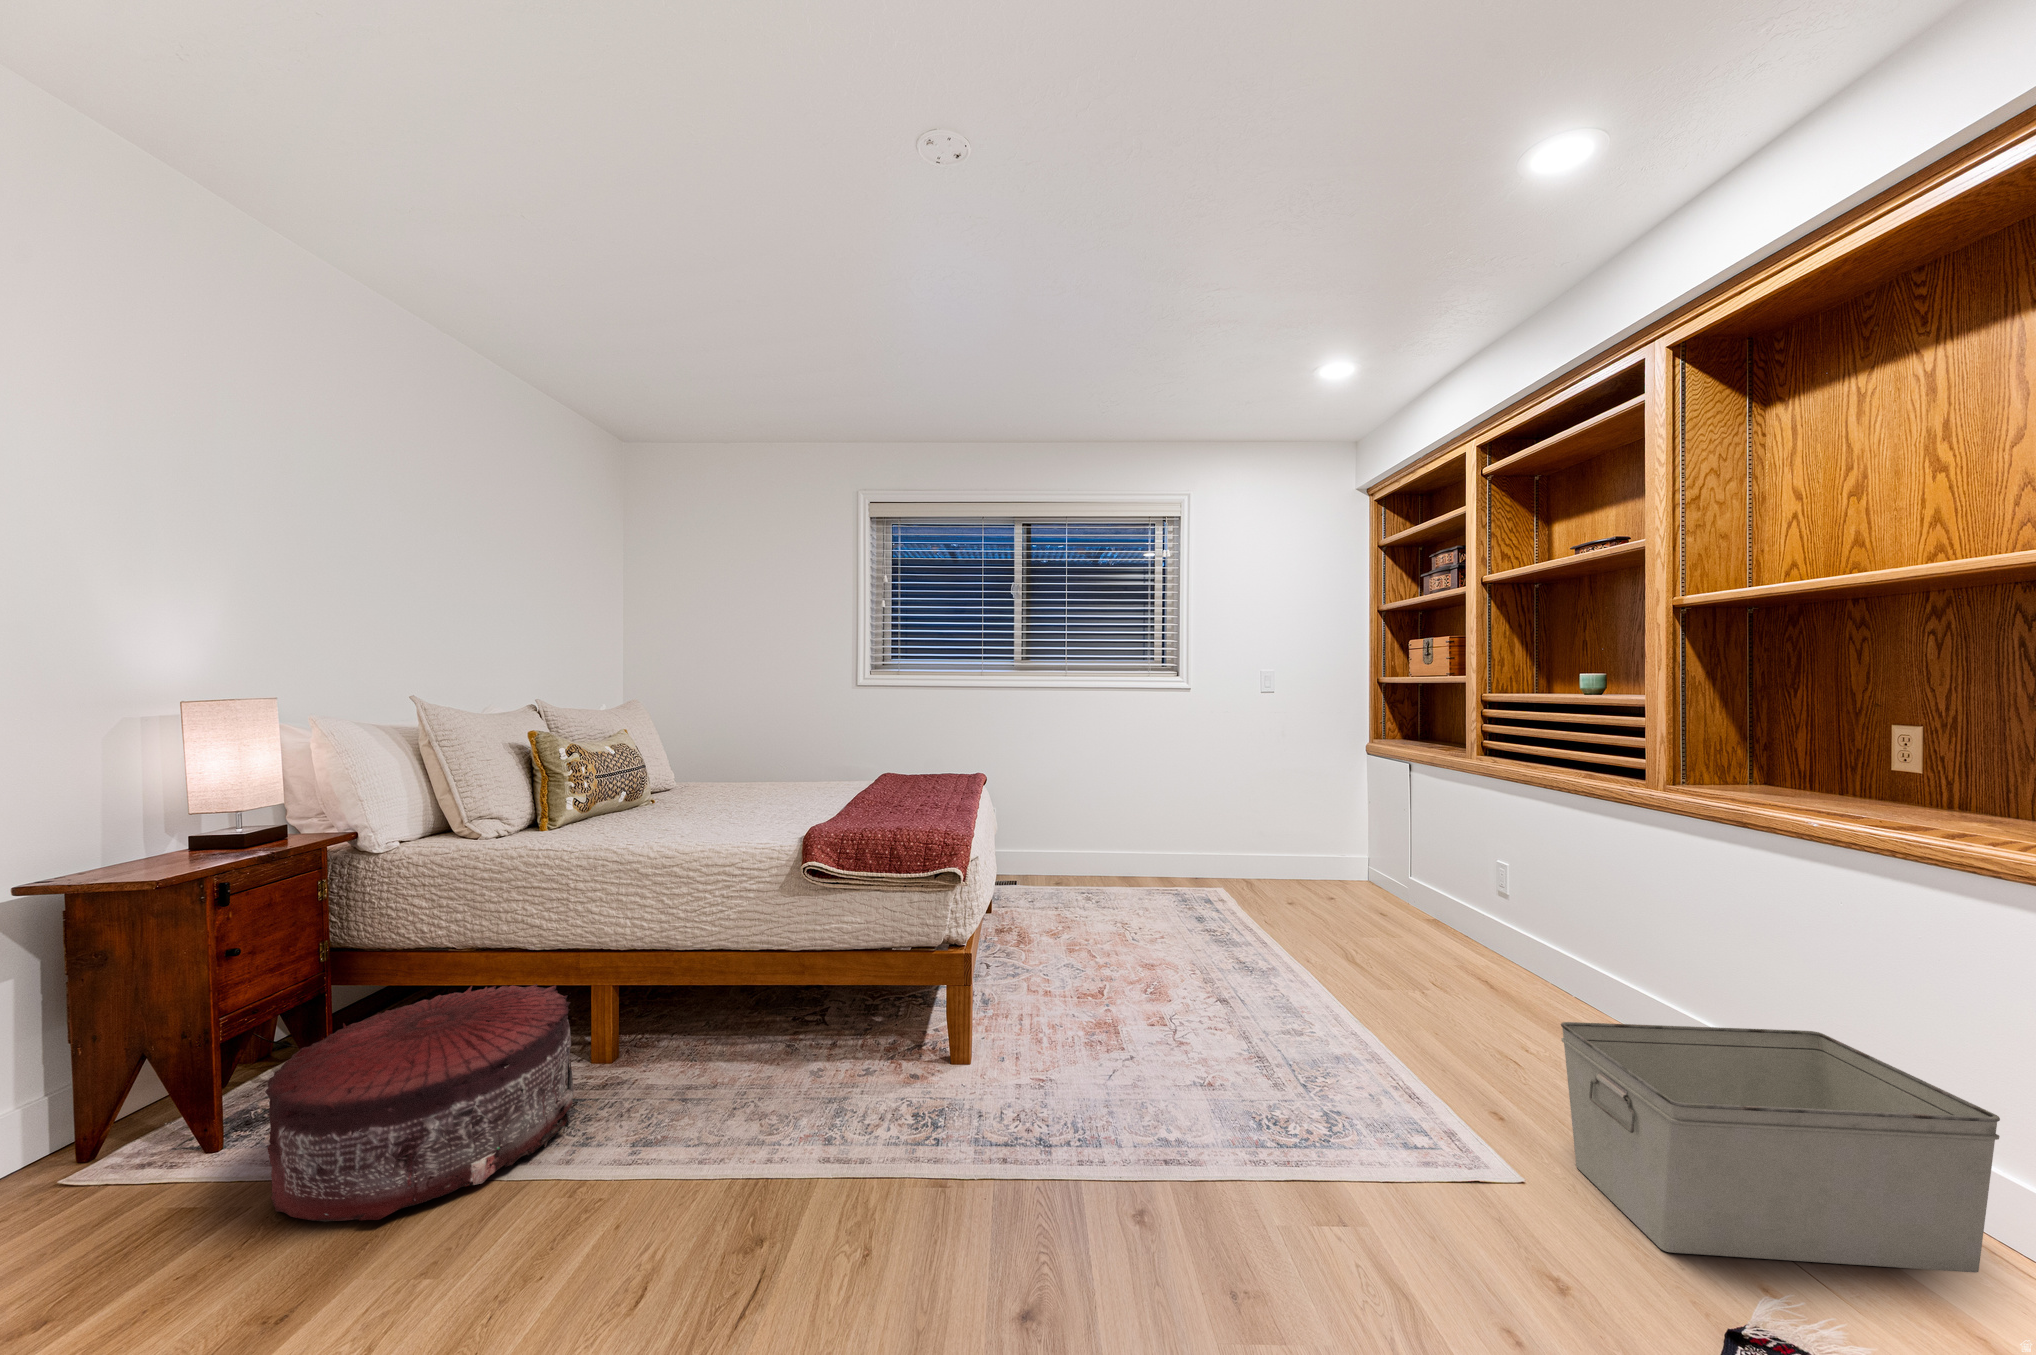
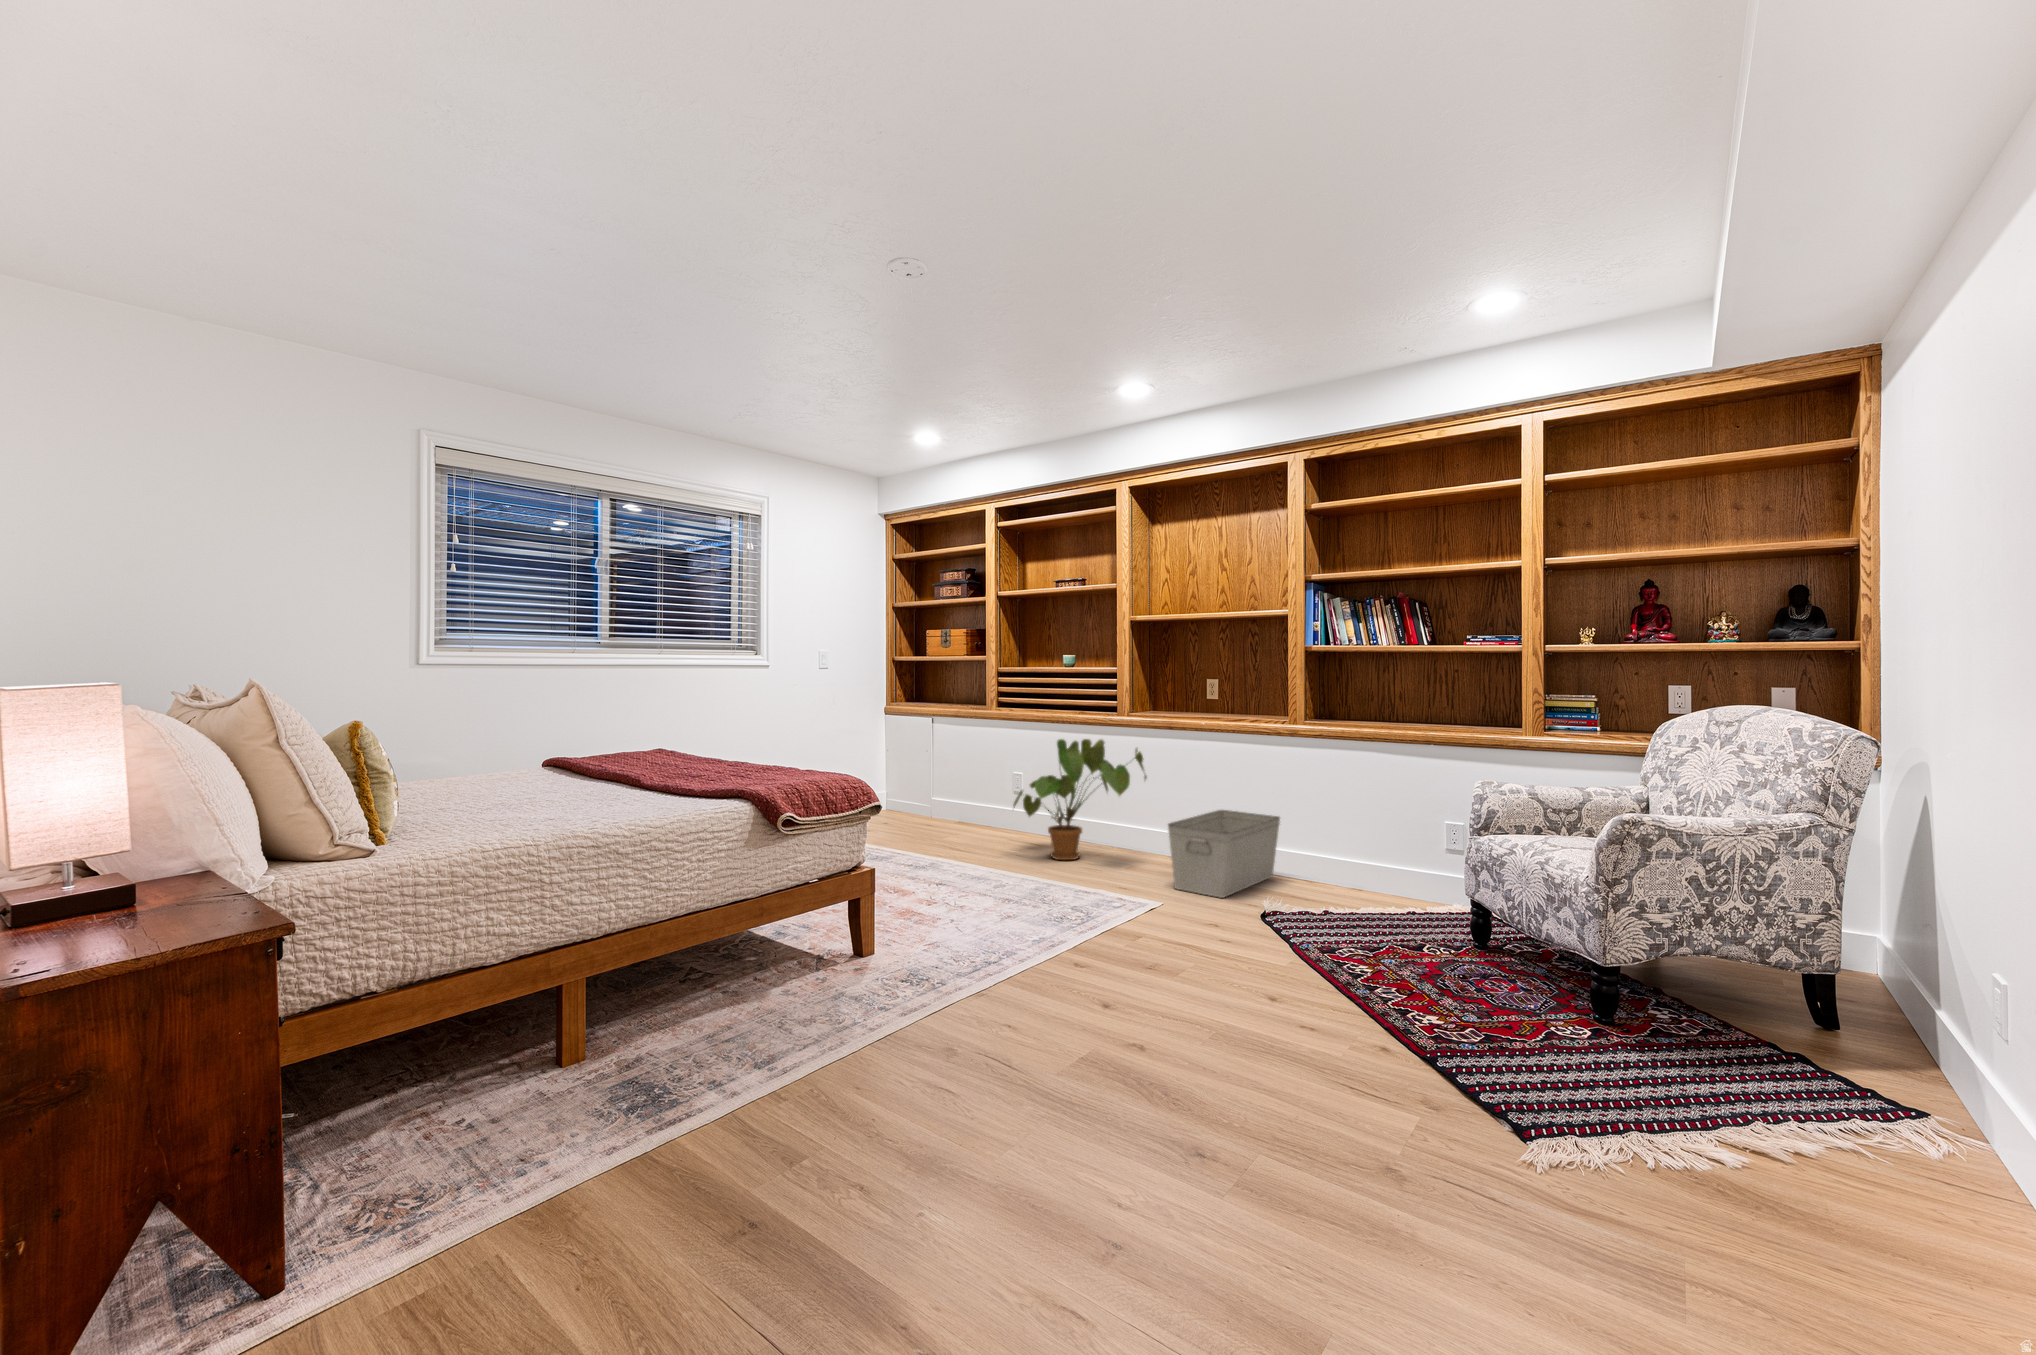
house plant: none [1382,815,1658,1021] -> present [1013,739,1147,860]
pouf: present [265,984,574,1221] -> none [480,969,759,1202]

